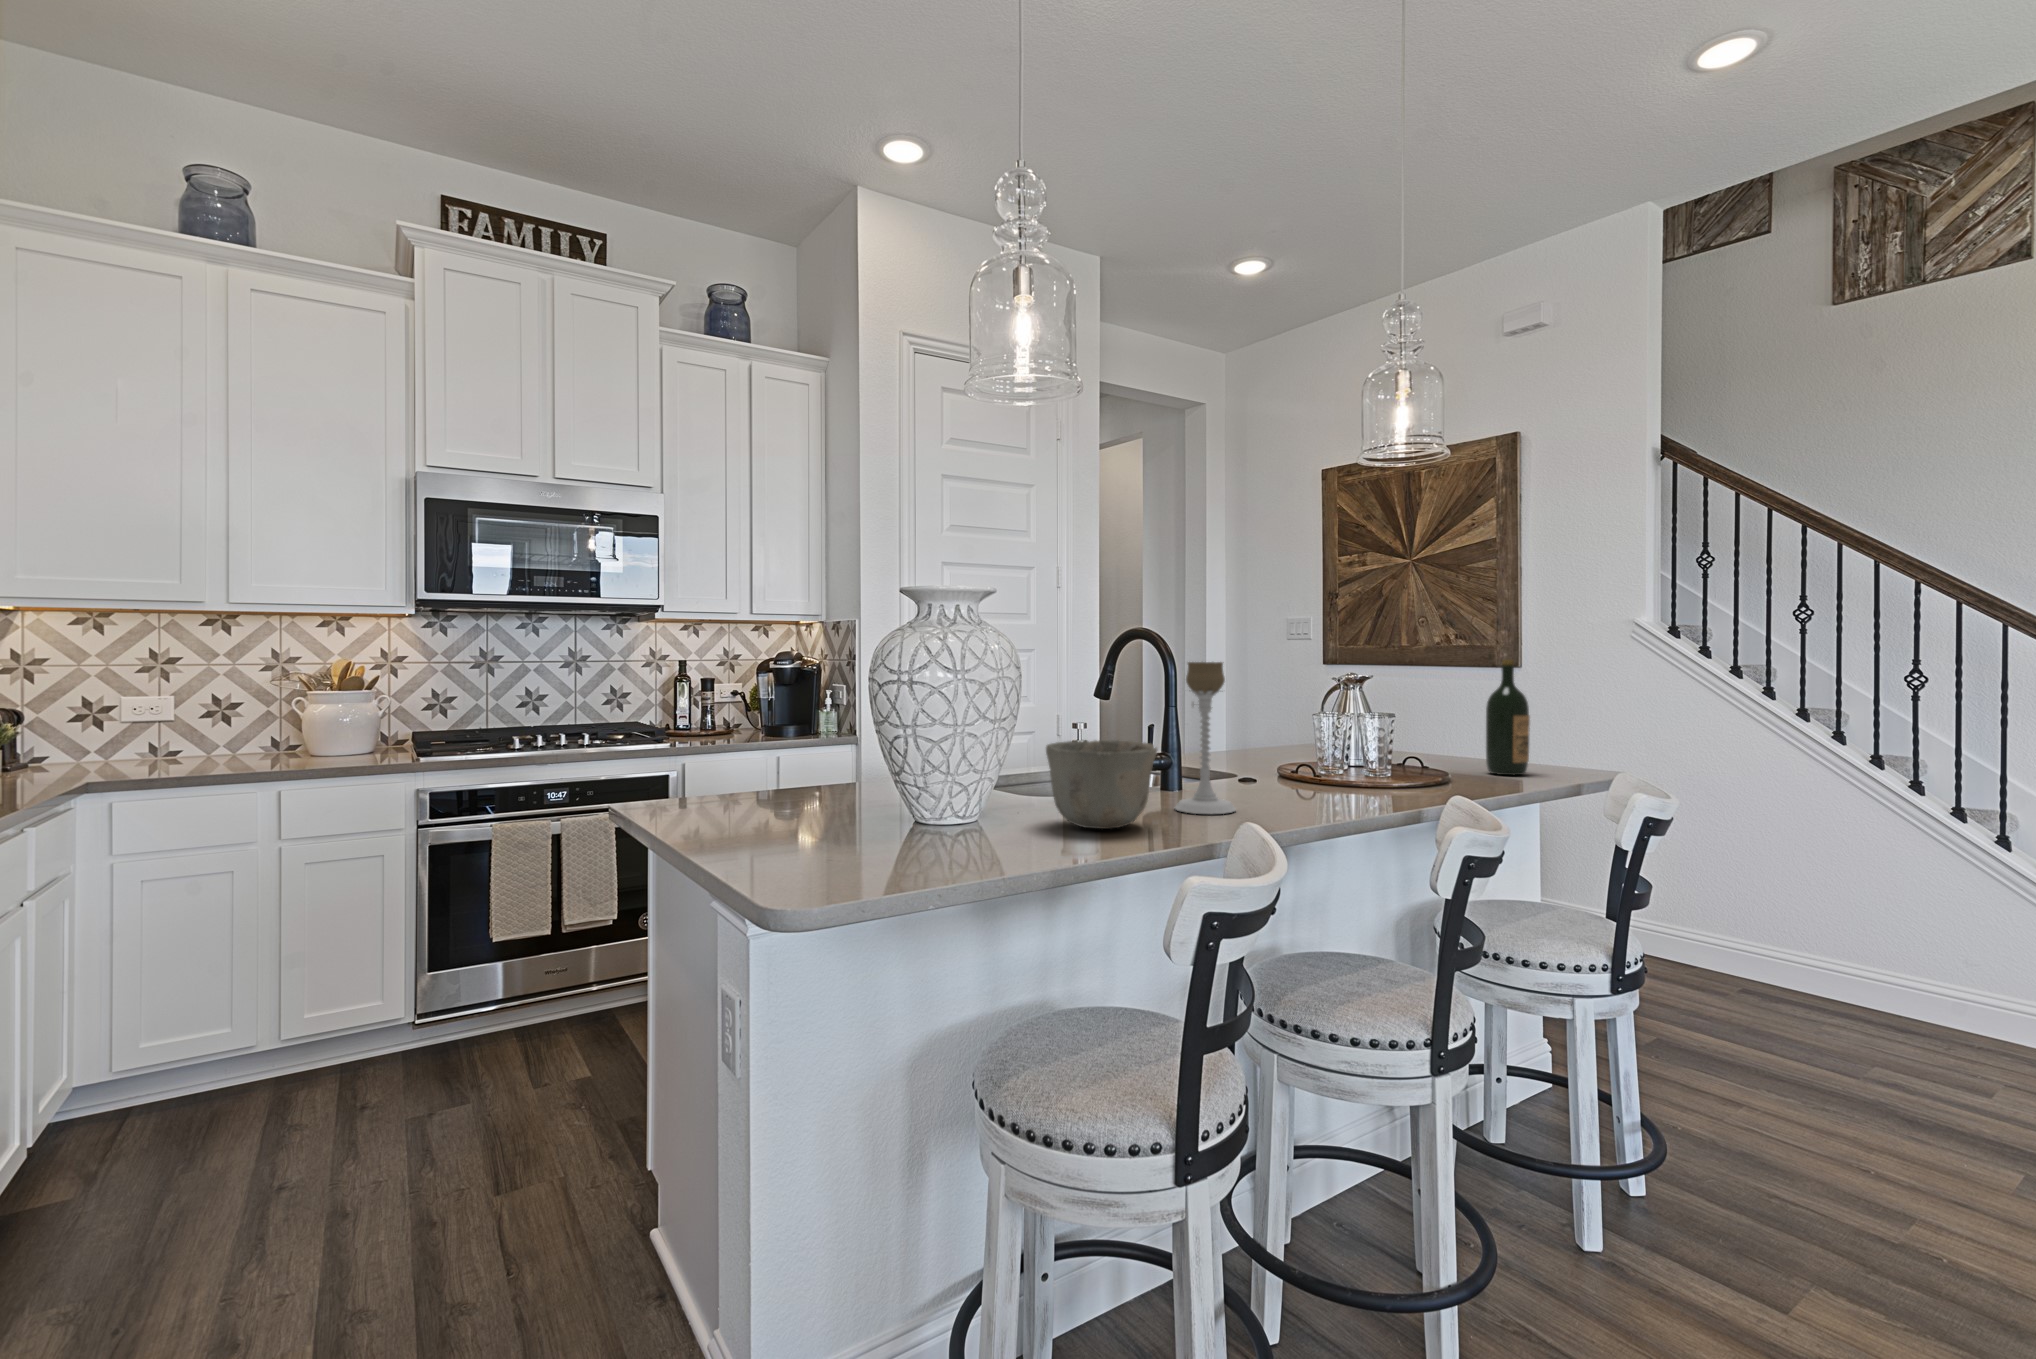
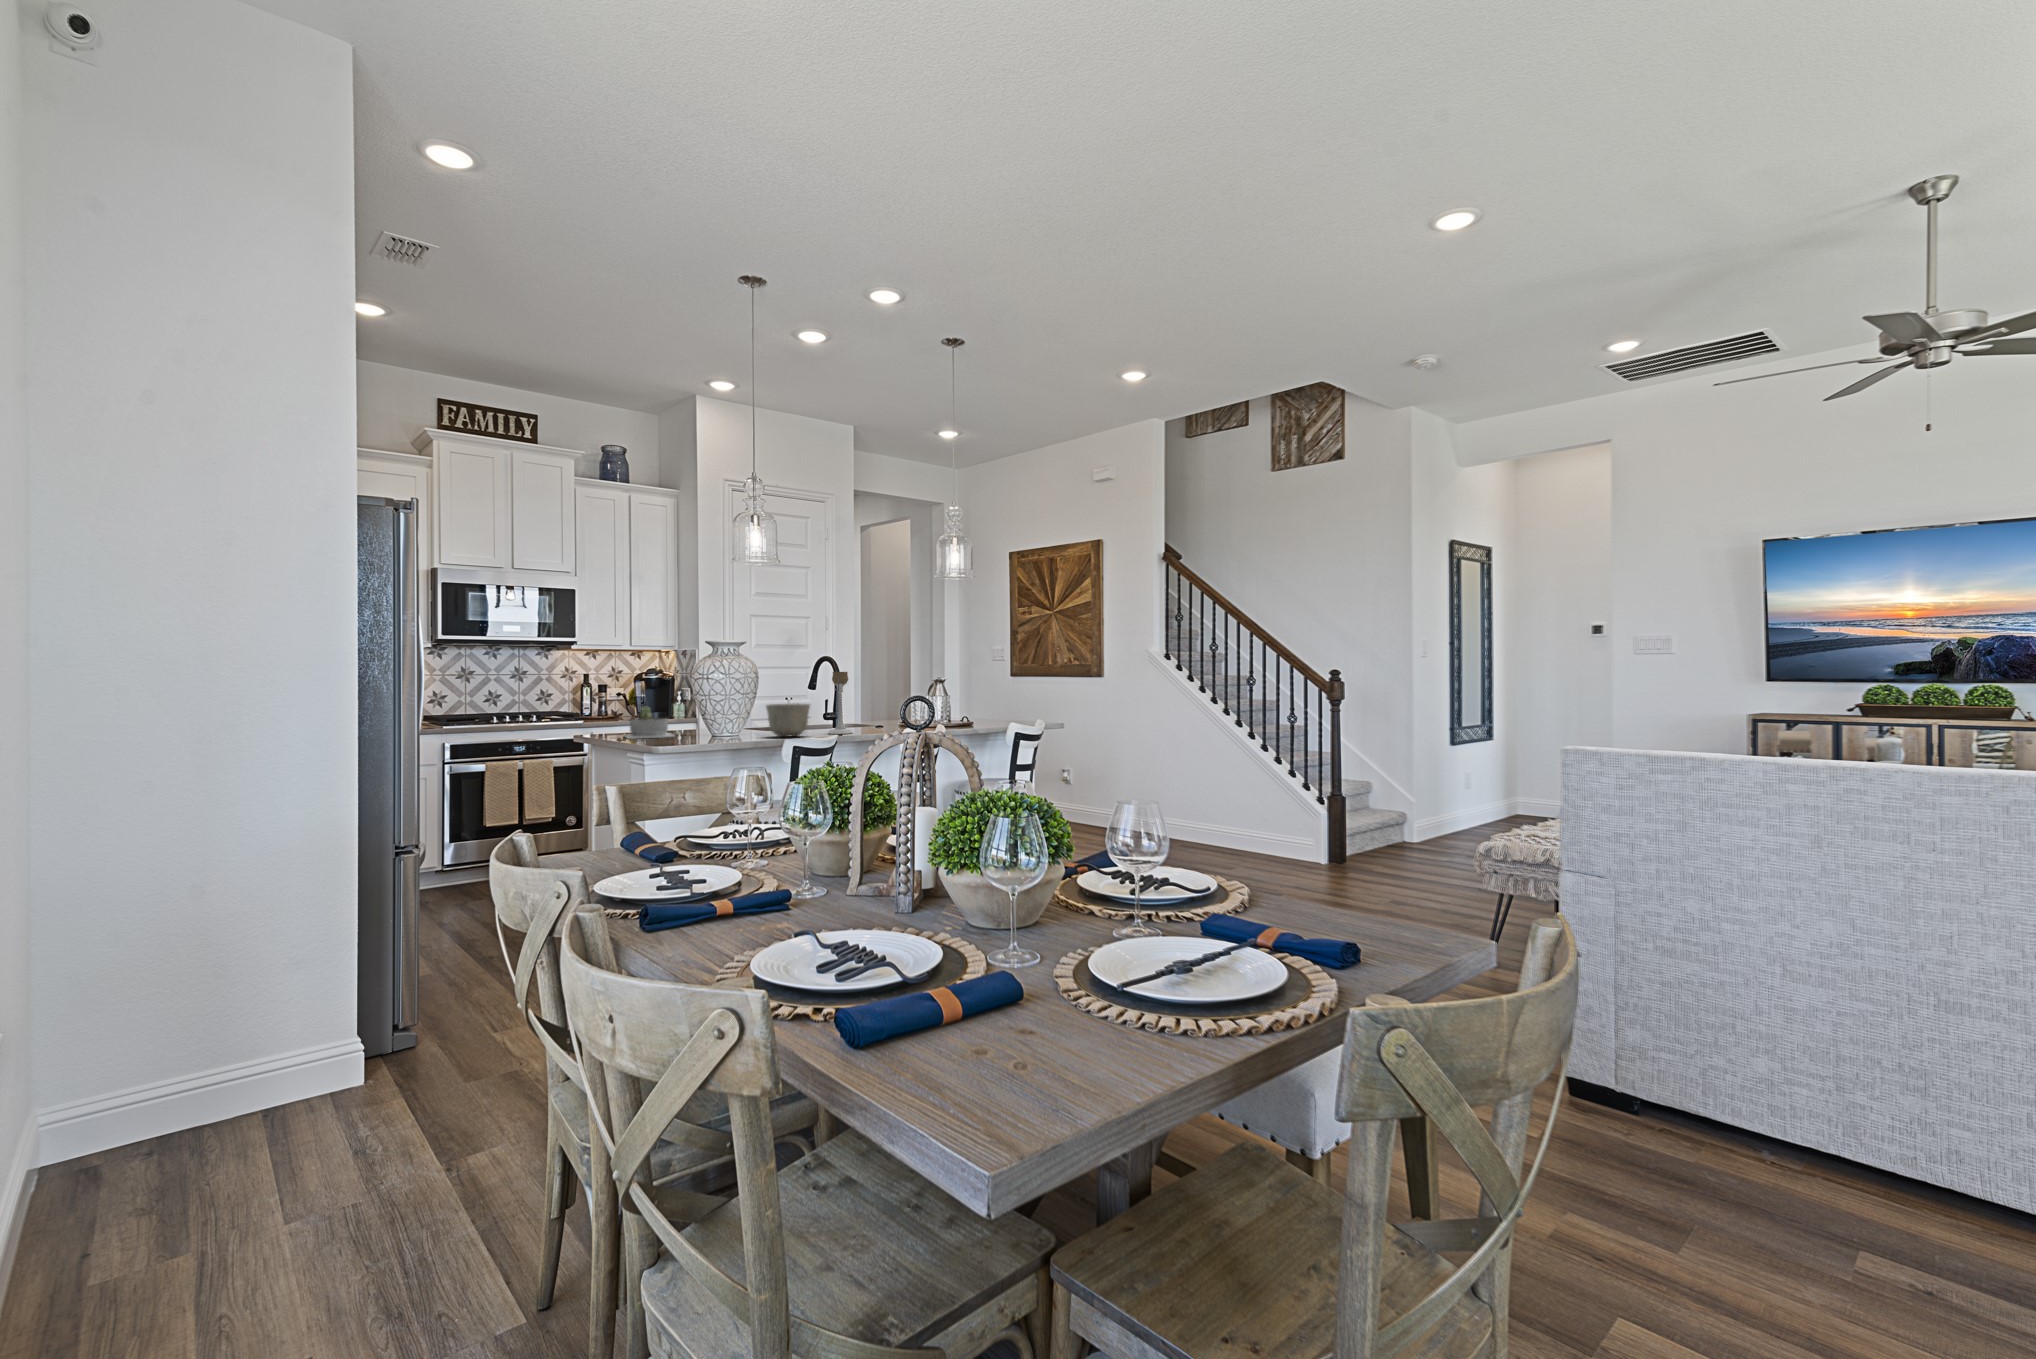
wine bottle: present [1486,660,1530,775] -> none [1000,671,1018,725]
succulent planter: none [708,743,825,828] -> present [624,707,674,739]

